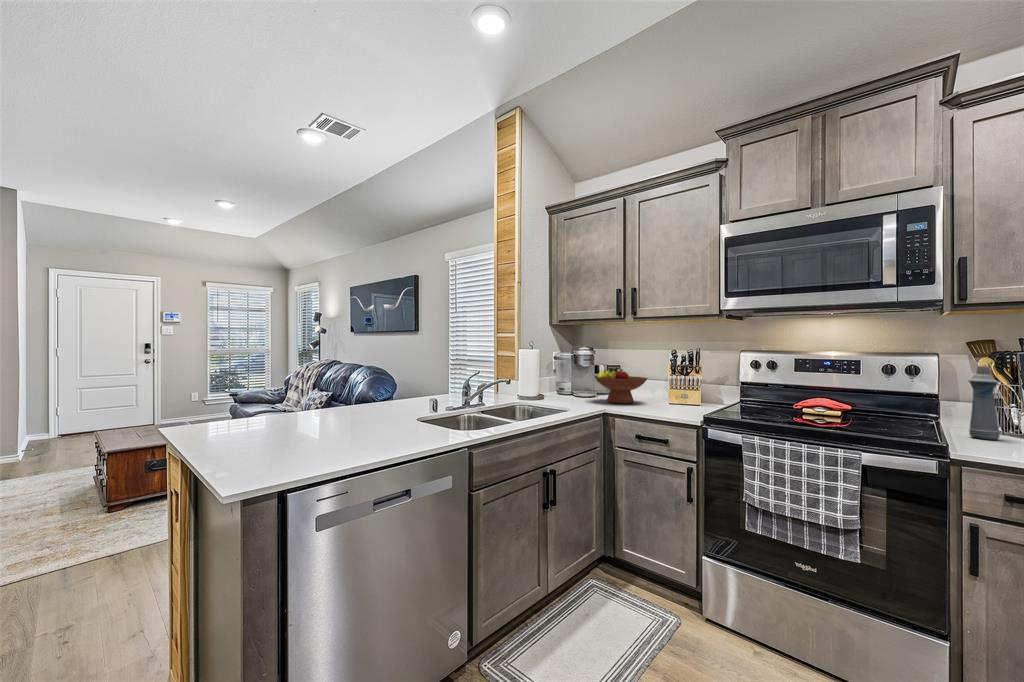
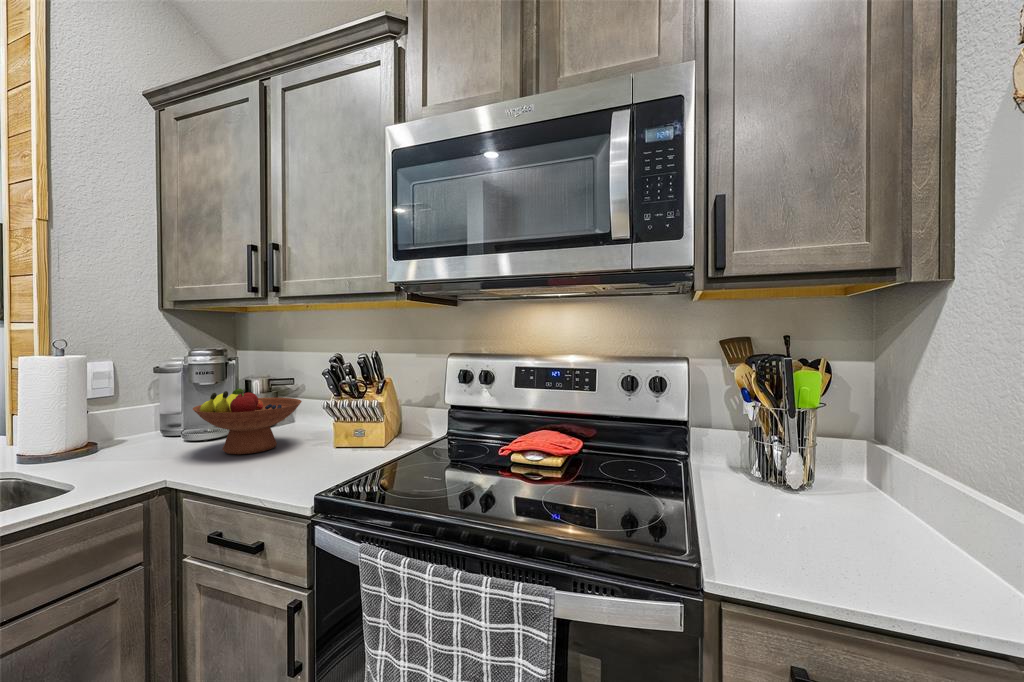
bottle: present [968,366,1000,440] -> none [724,381,763,503]

